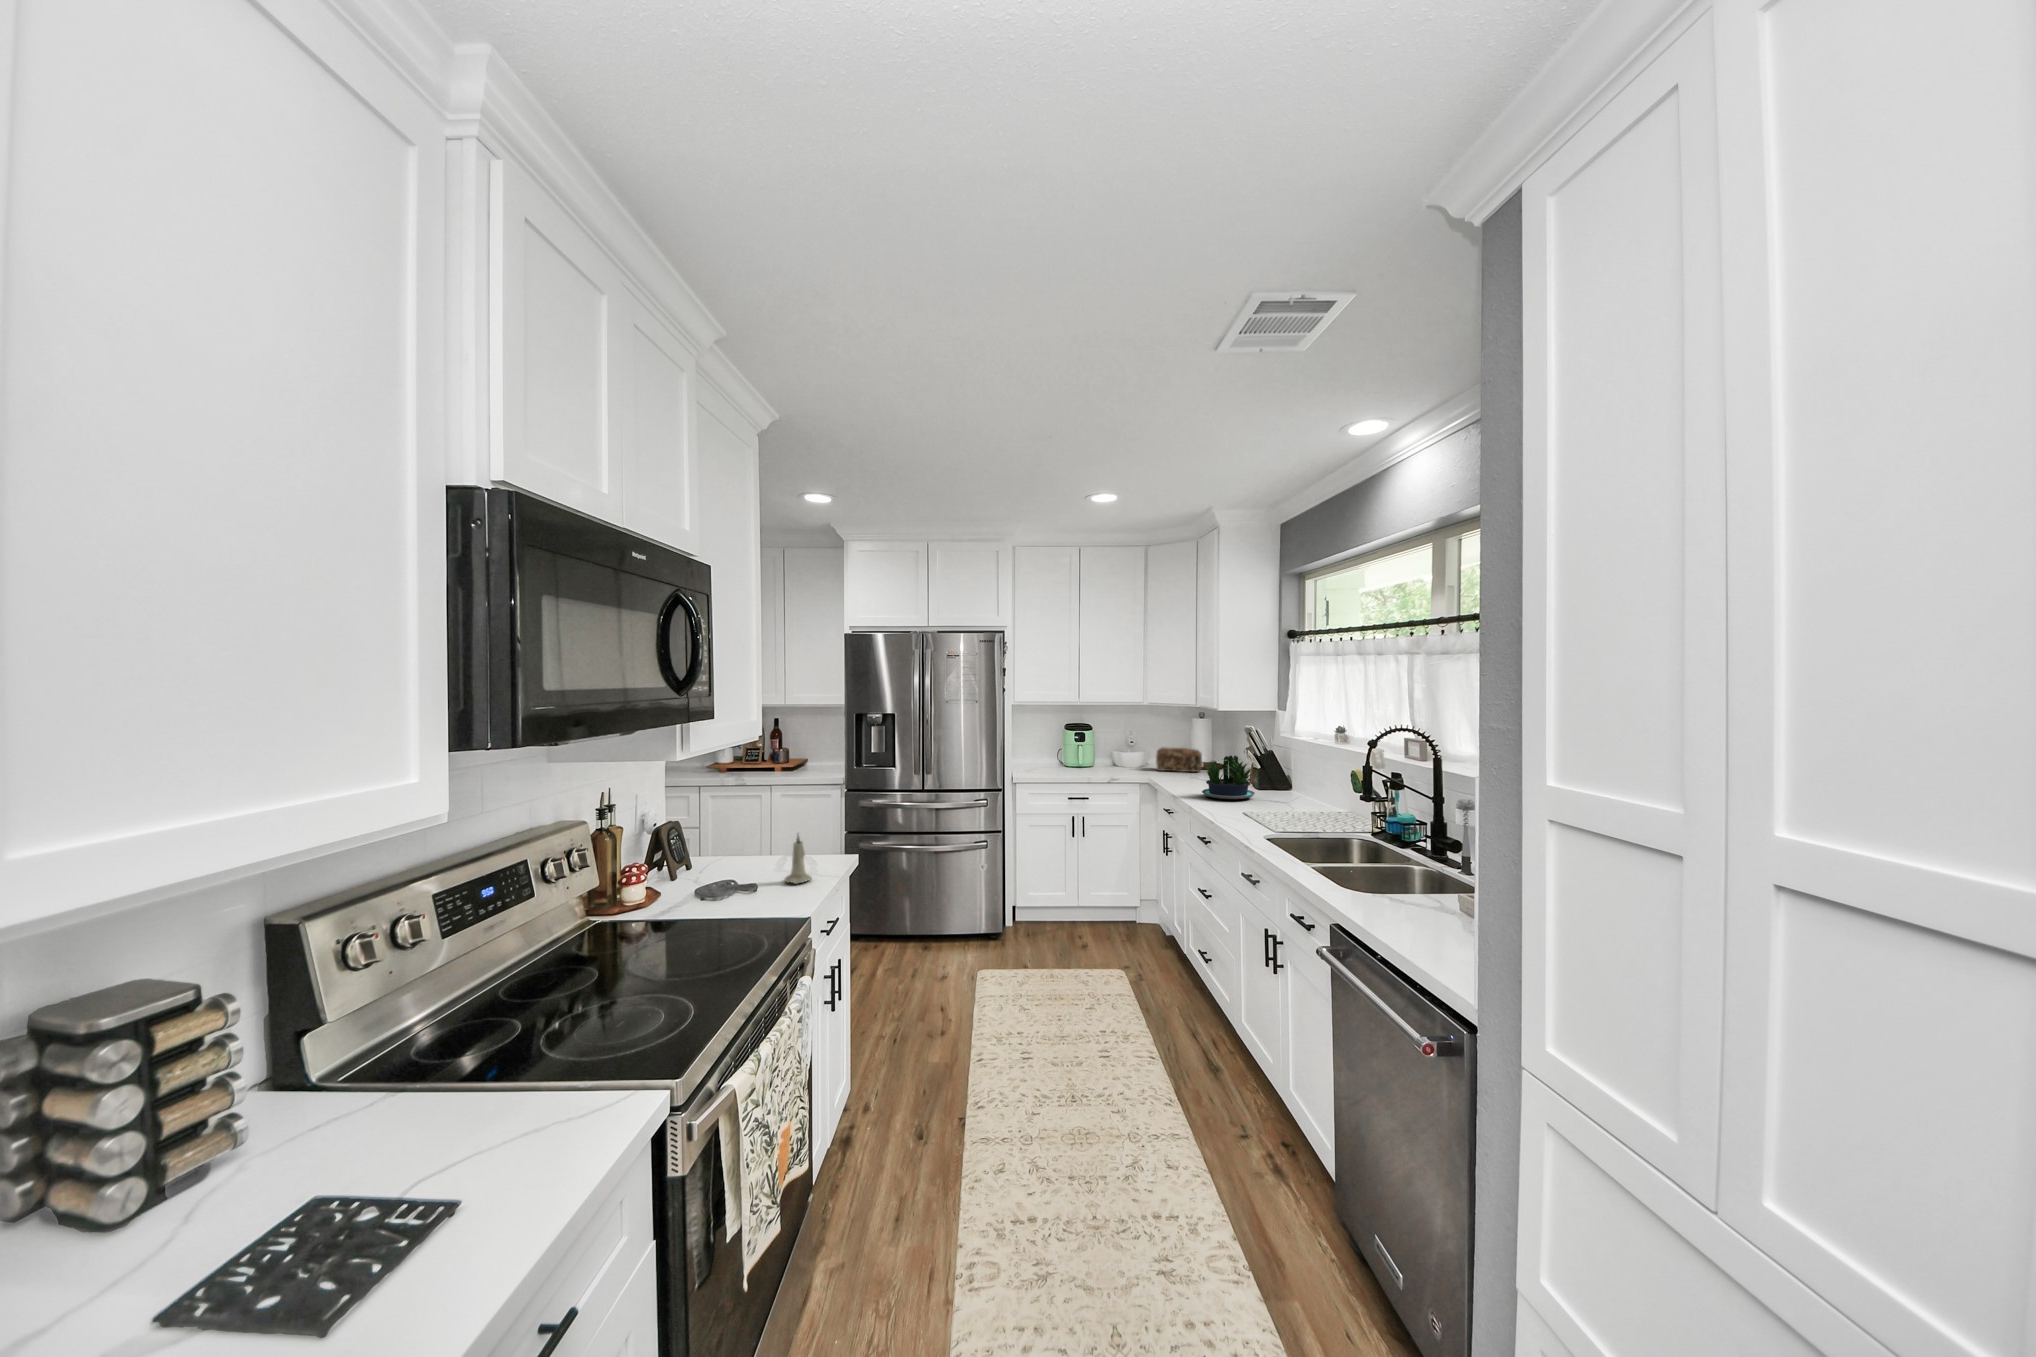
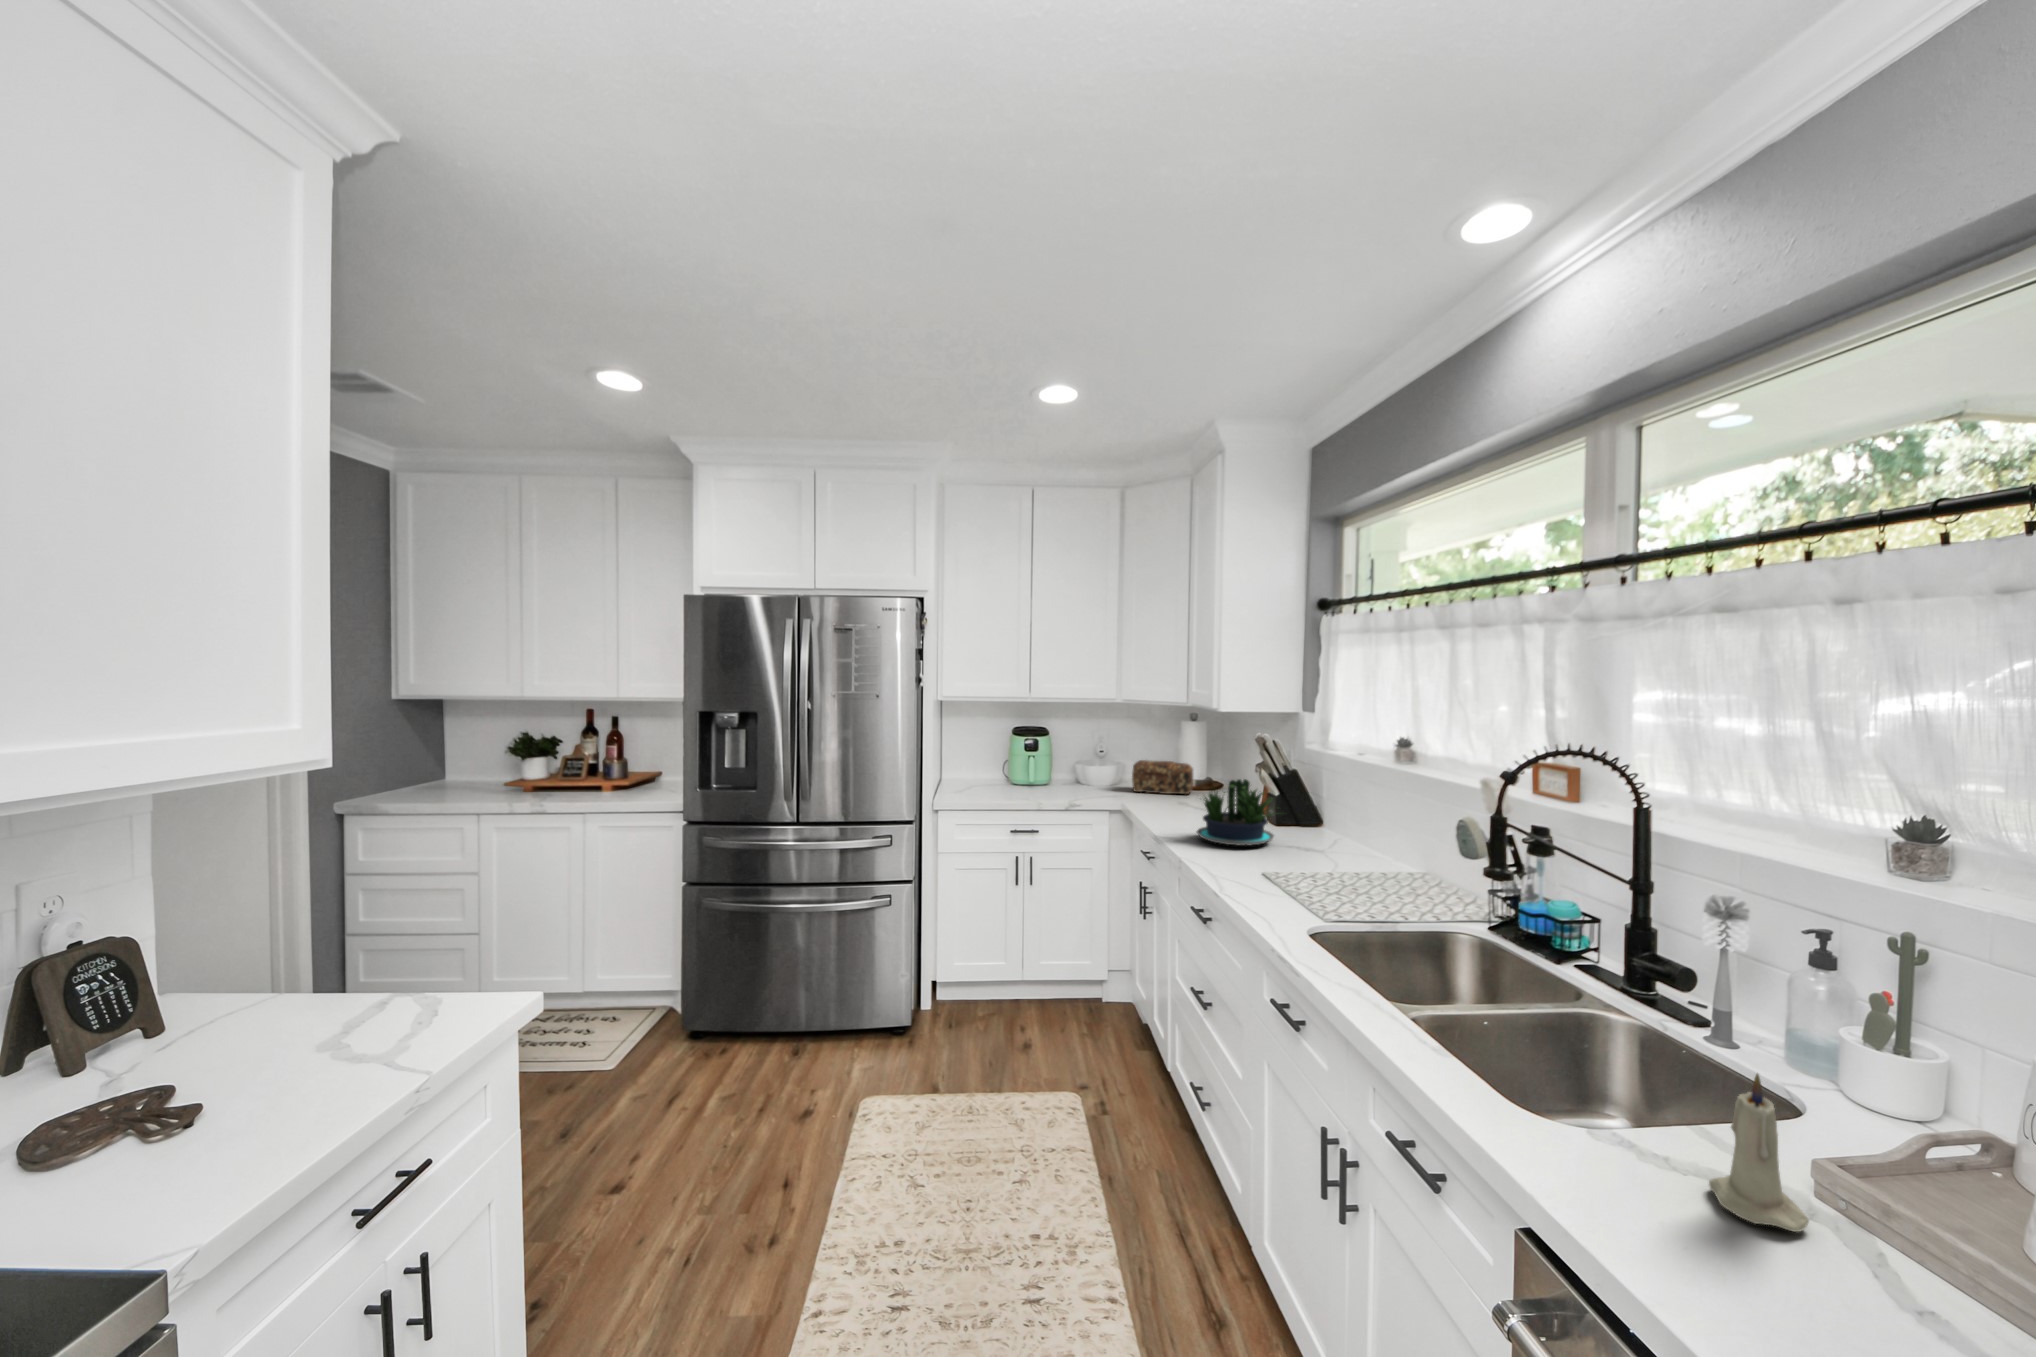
candle: present [785,833,811,884] -> present [1709,1074,1809,1232]

